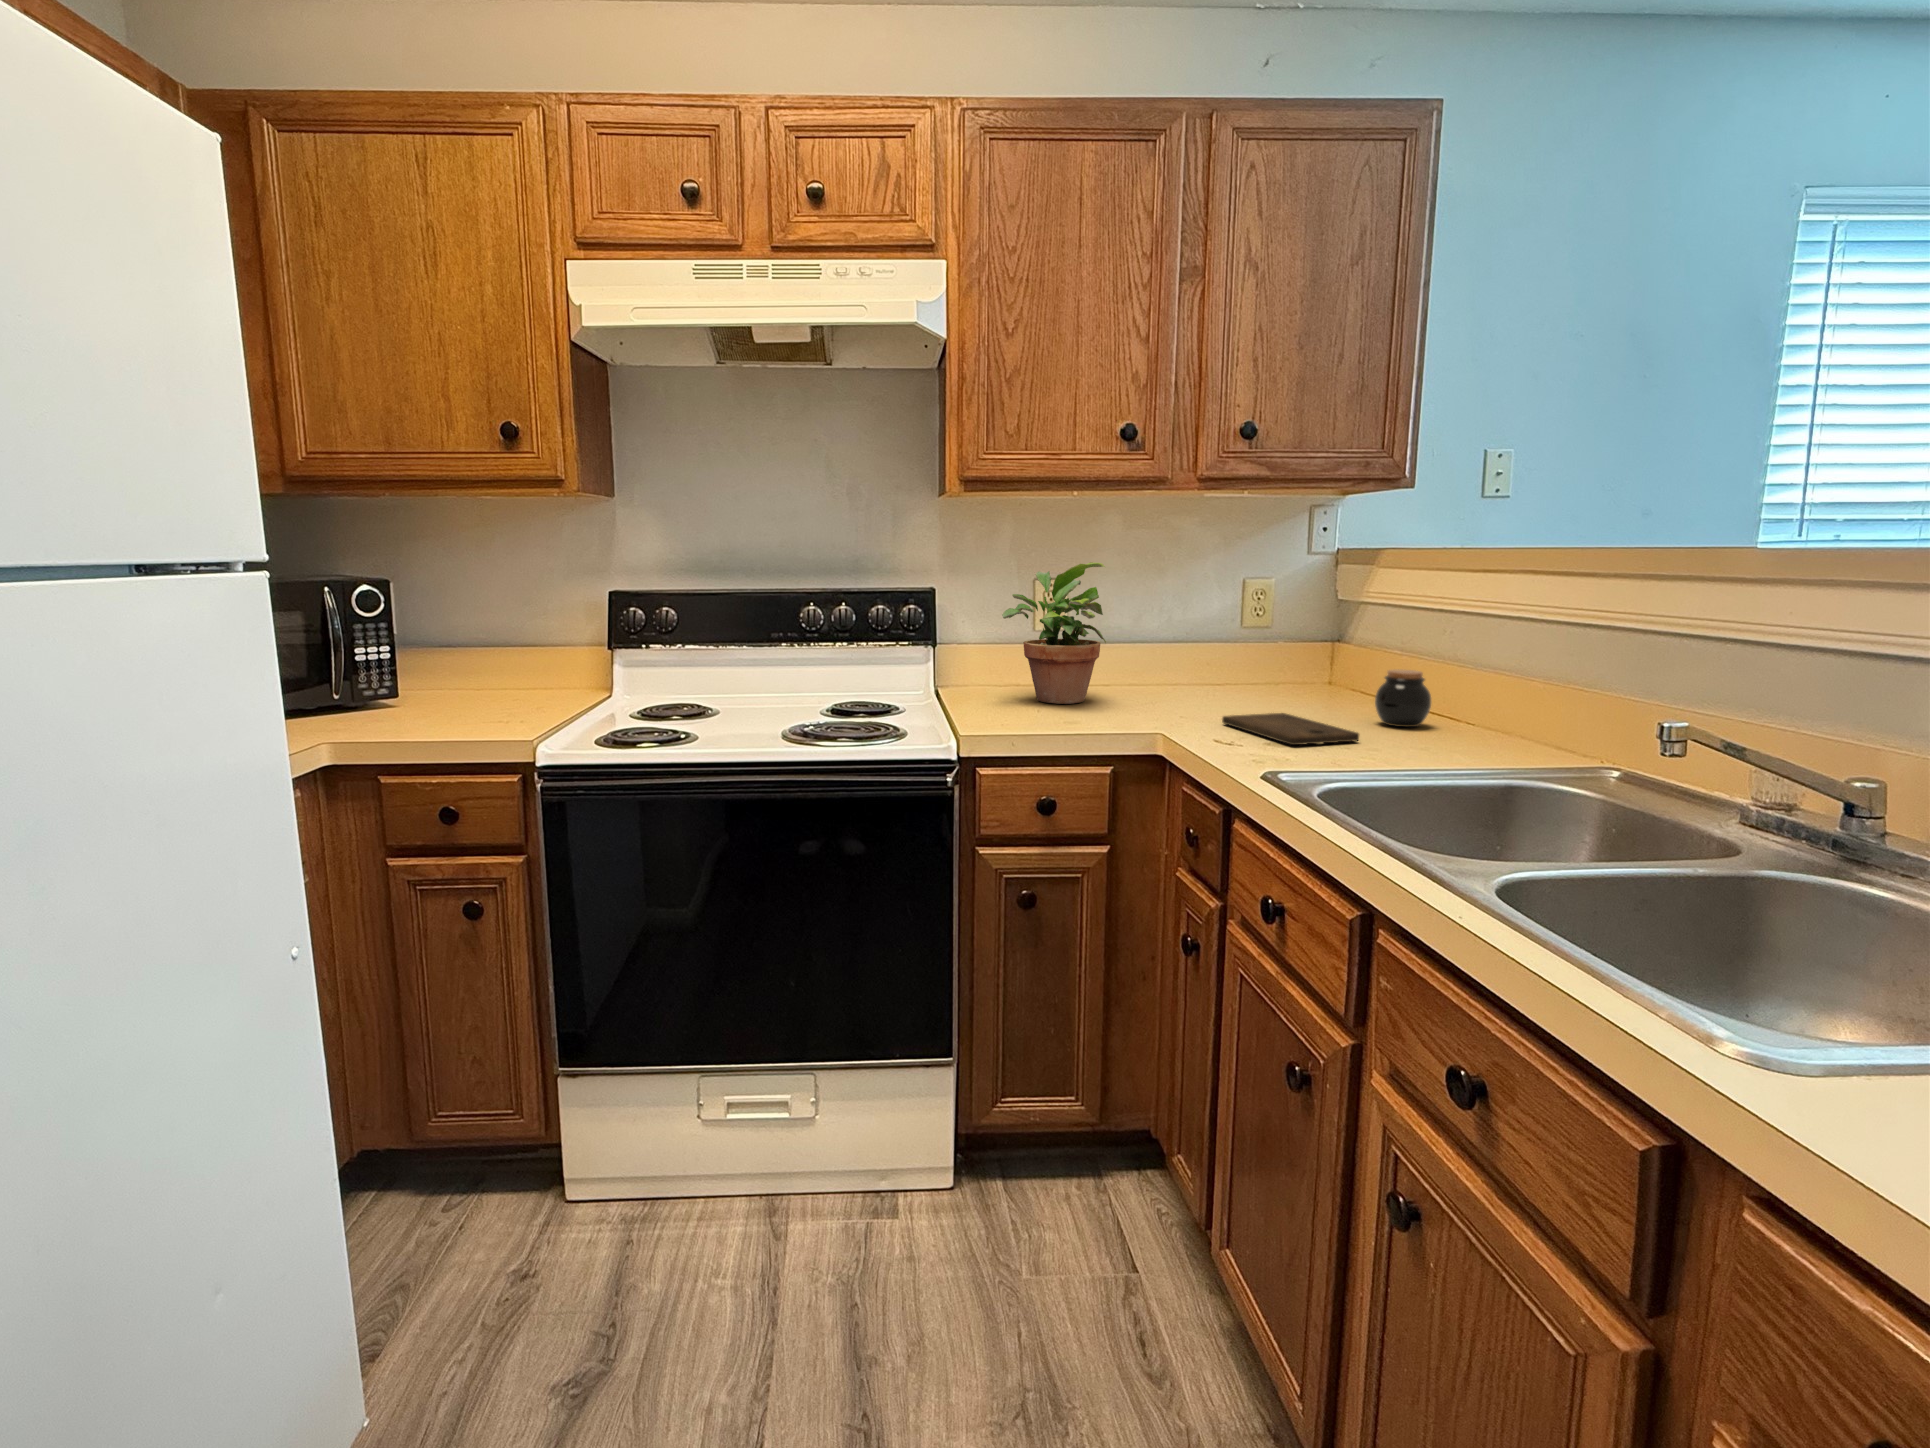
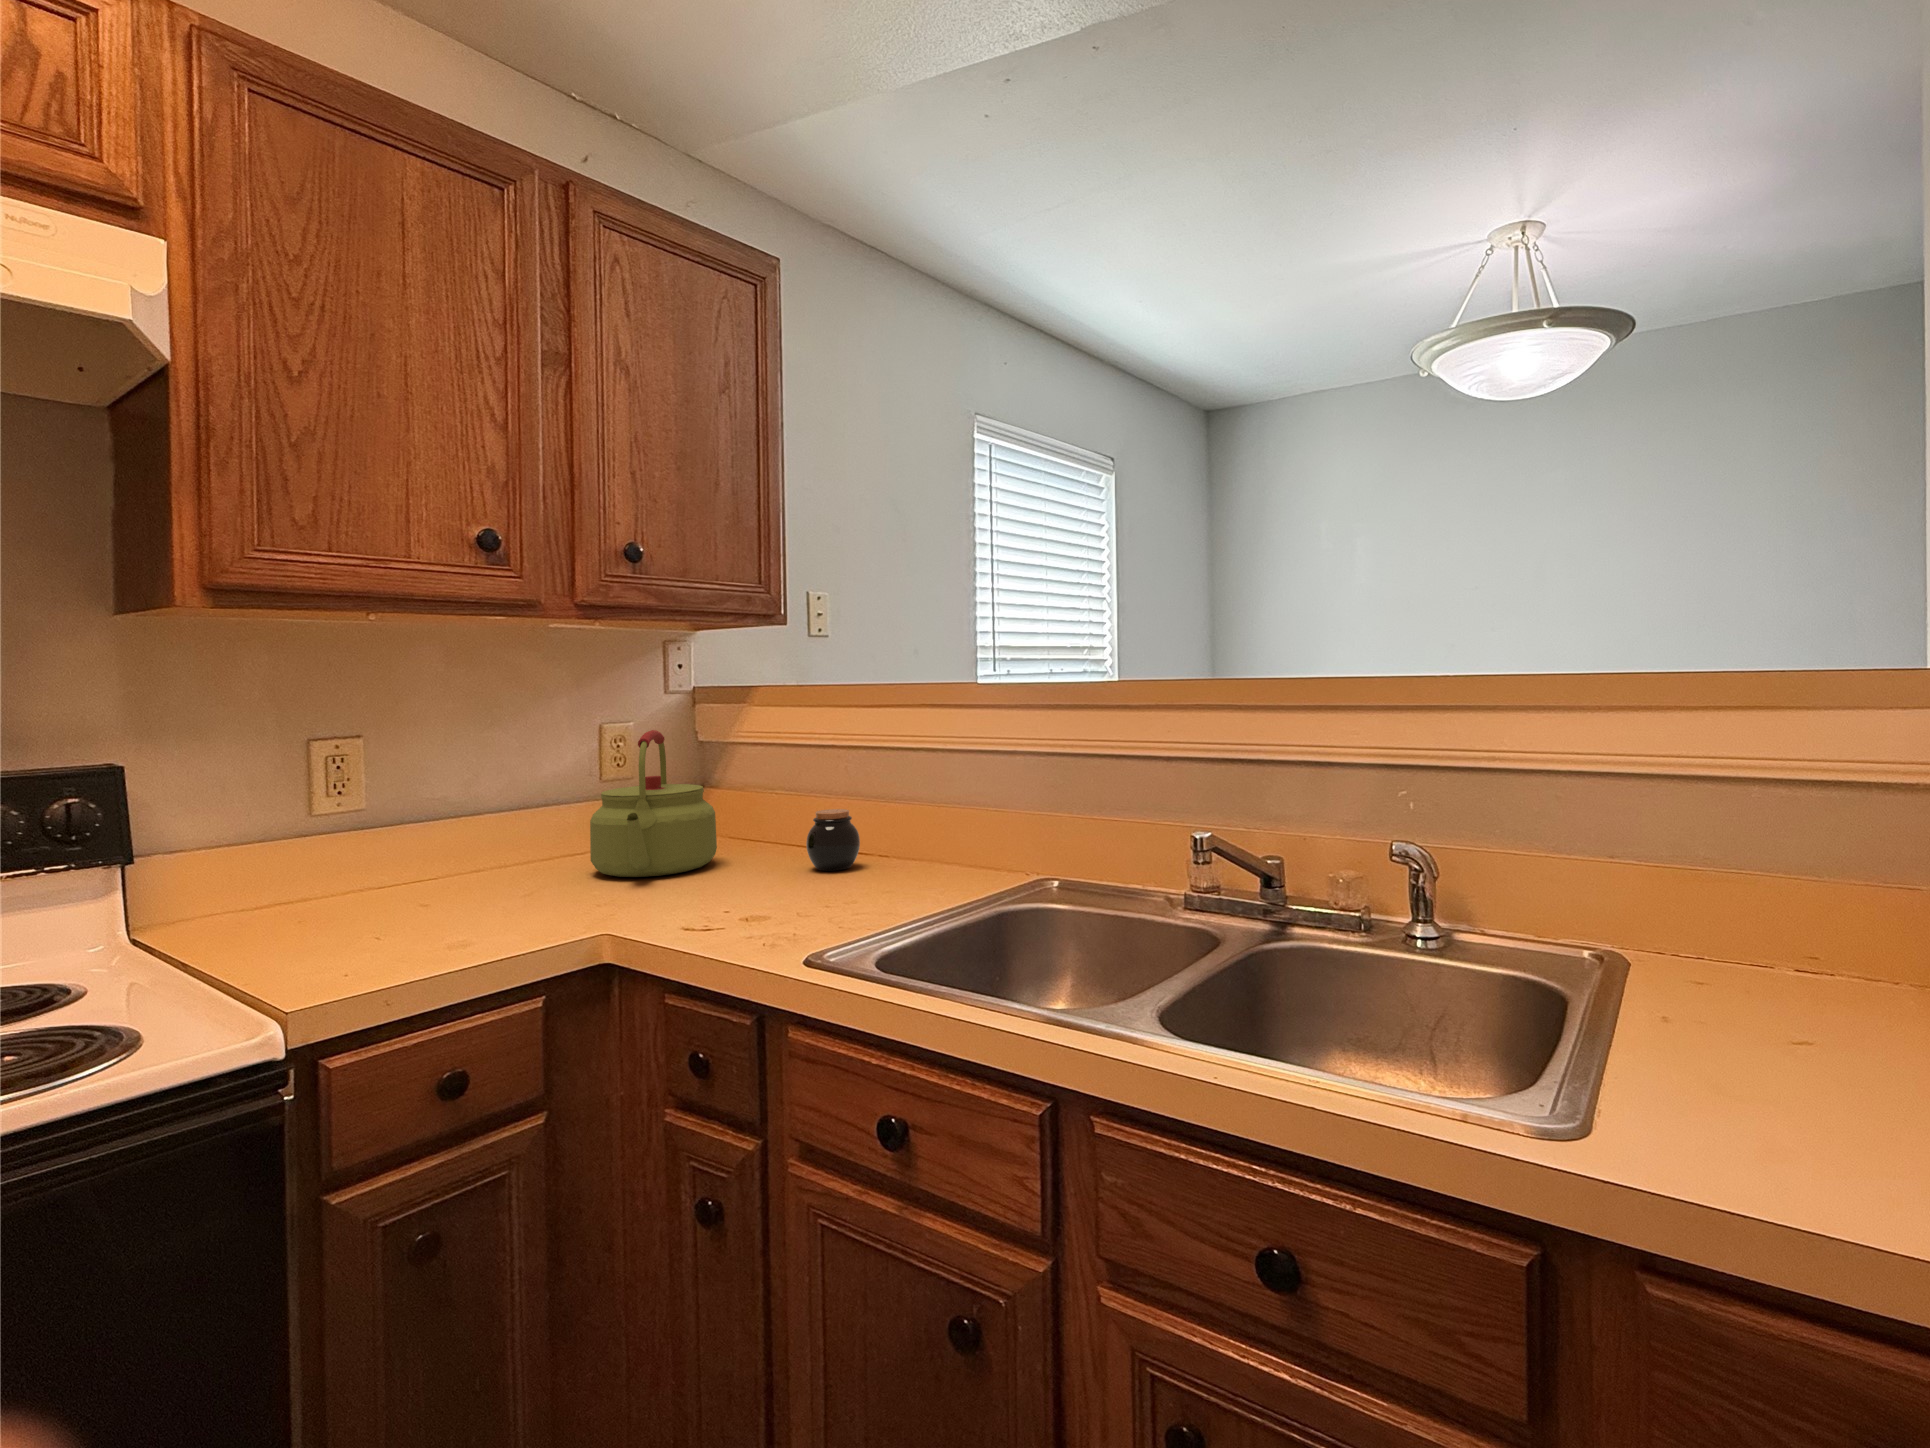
potted plant: present [1002,562,1106,704] -> none [290,713,467,926]
kettle: none [1205,584,1311,706] -> present [590,730,717,877]
cutting board: present [1222,713,1359,745] -> none [663,877,828,912]

